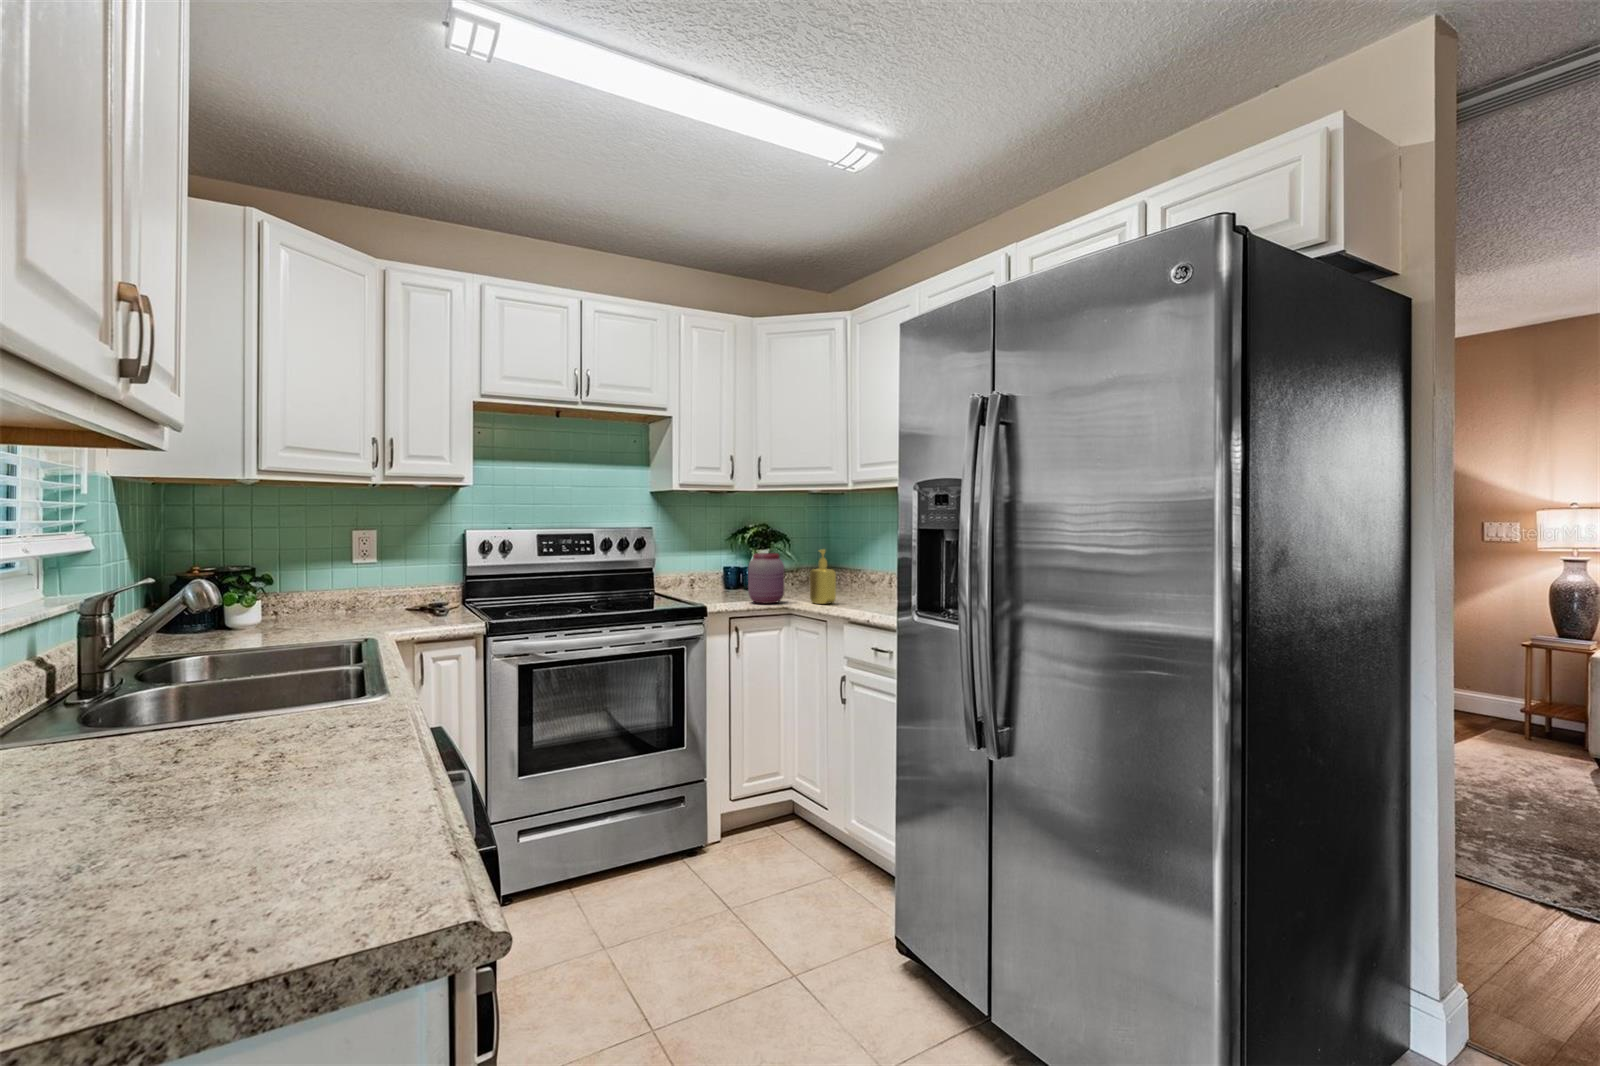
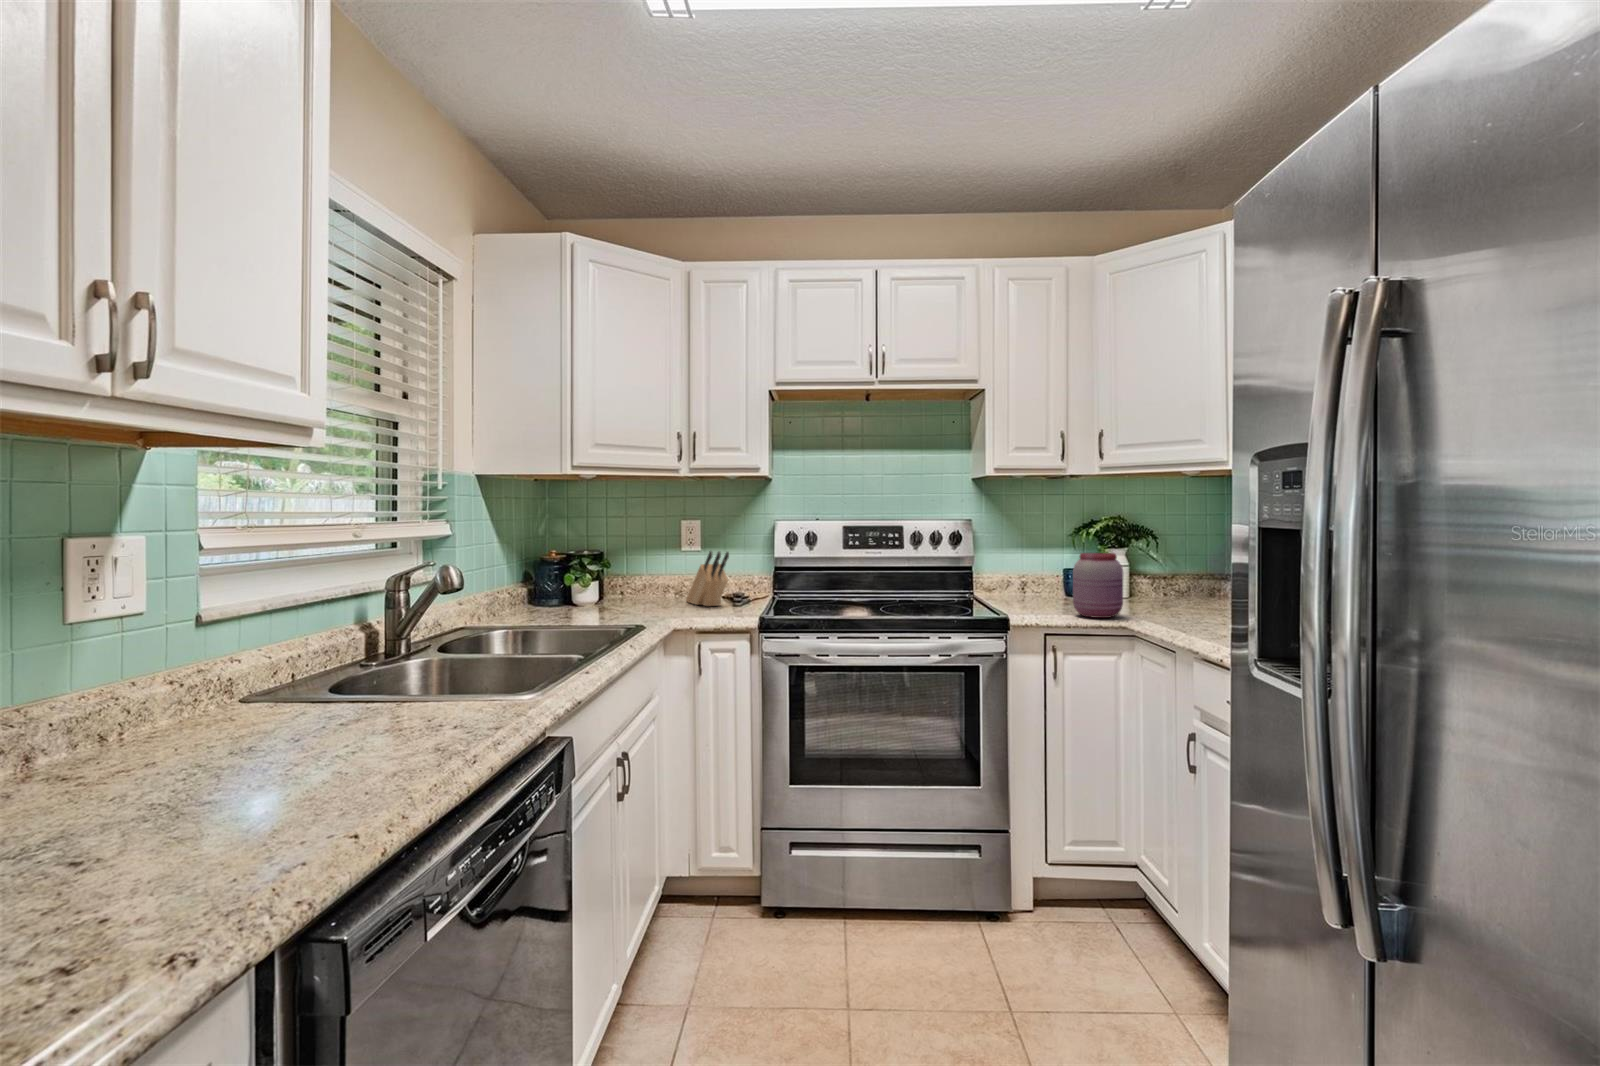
soap dispenser: present [810,550,836,604] -> none [1159,550,1198,624]
knife block: none [373,560,434,617] -> present [686,551,729,606]

